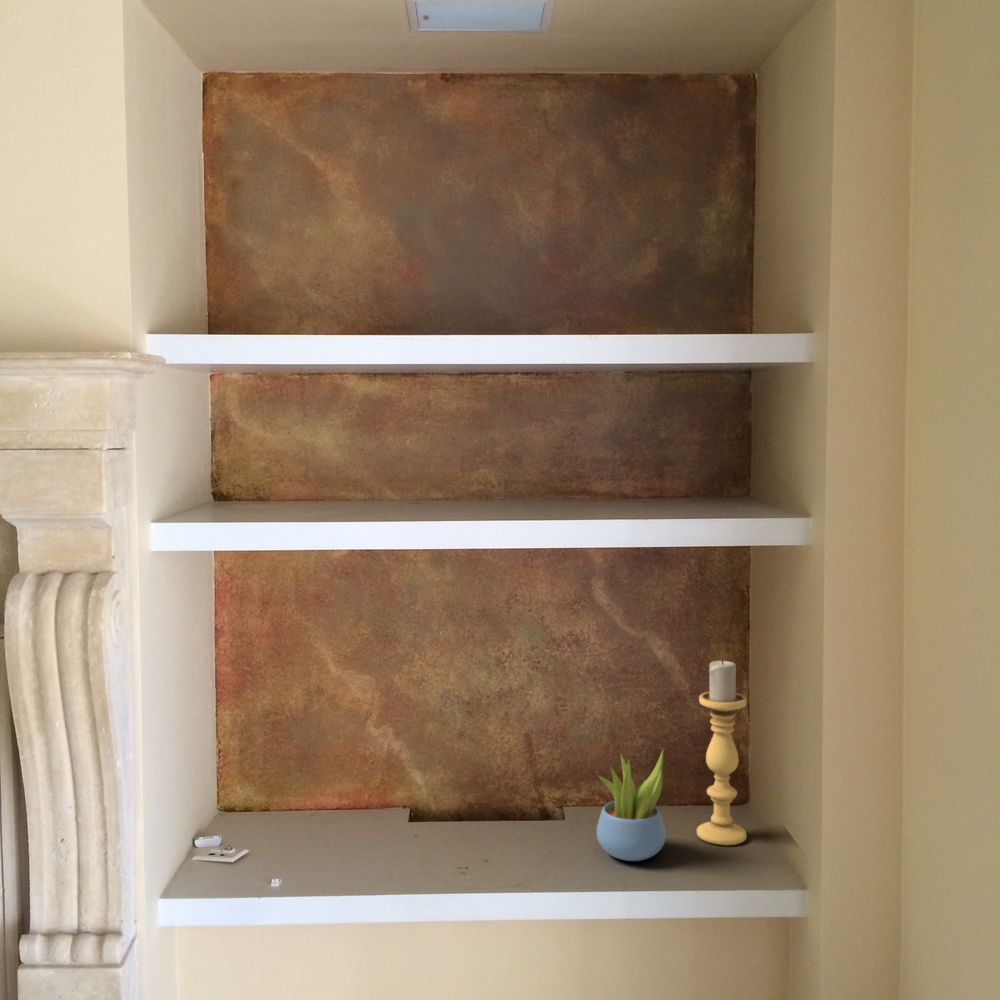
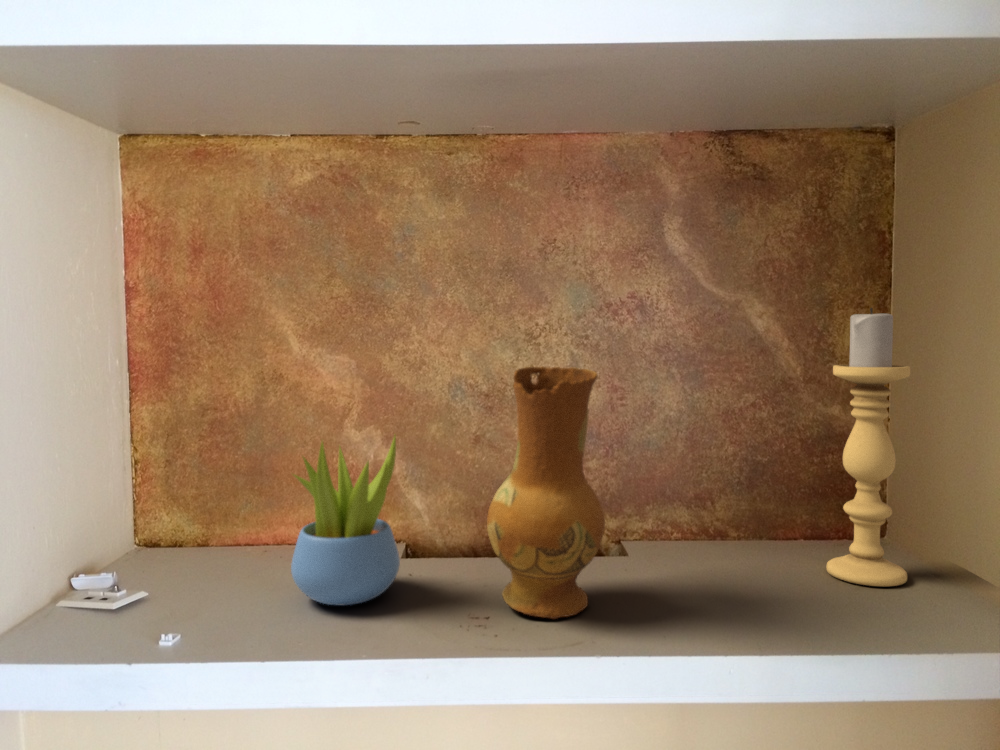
ceramic jug: none [466,706,540,869] -> present [487,367,605,619]
succulent plant: present [596,750,666,861] -> present [291,436,400,605]

